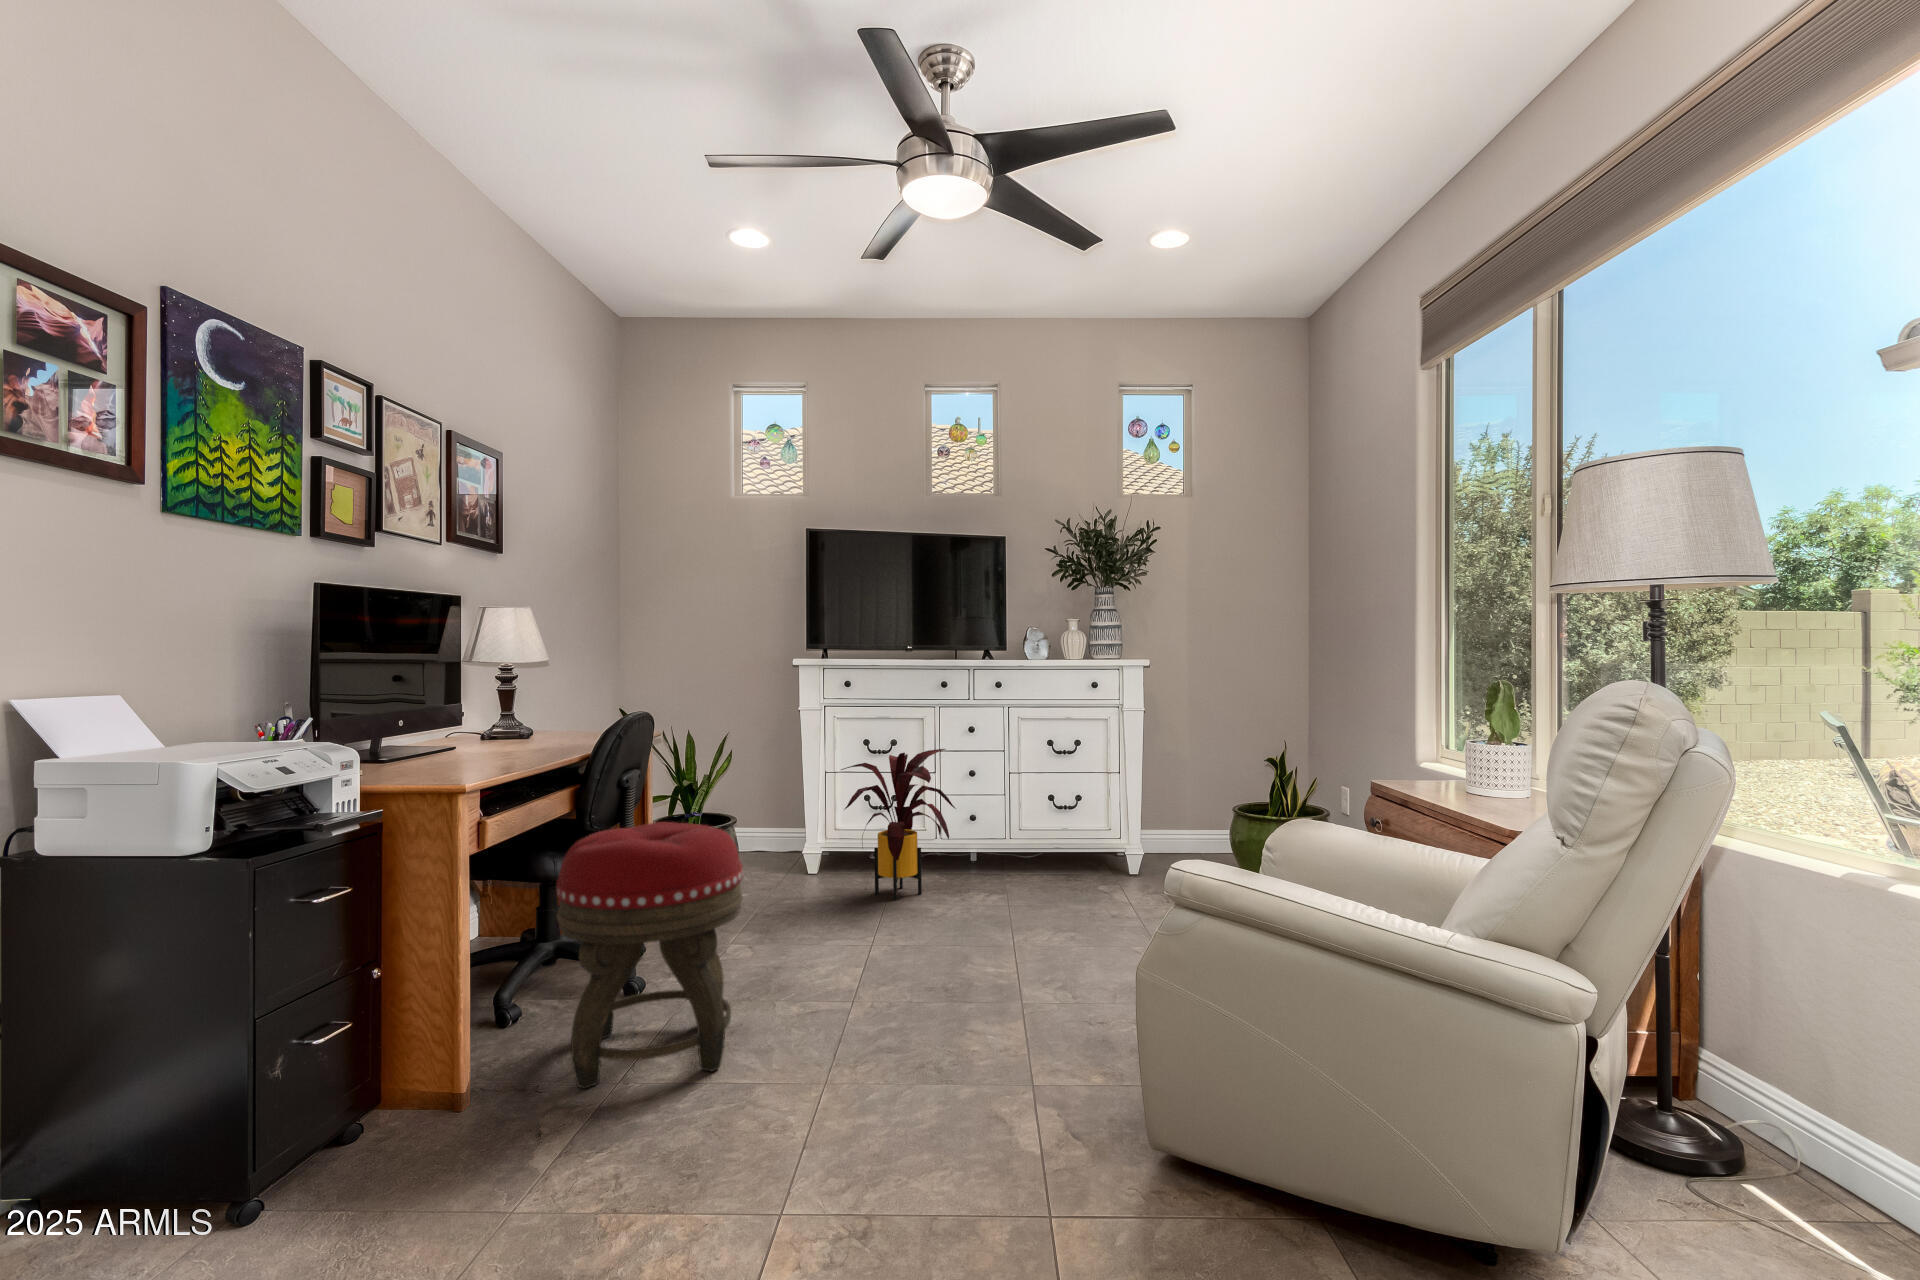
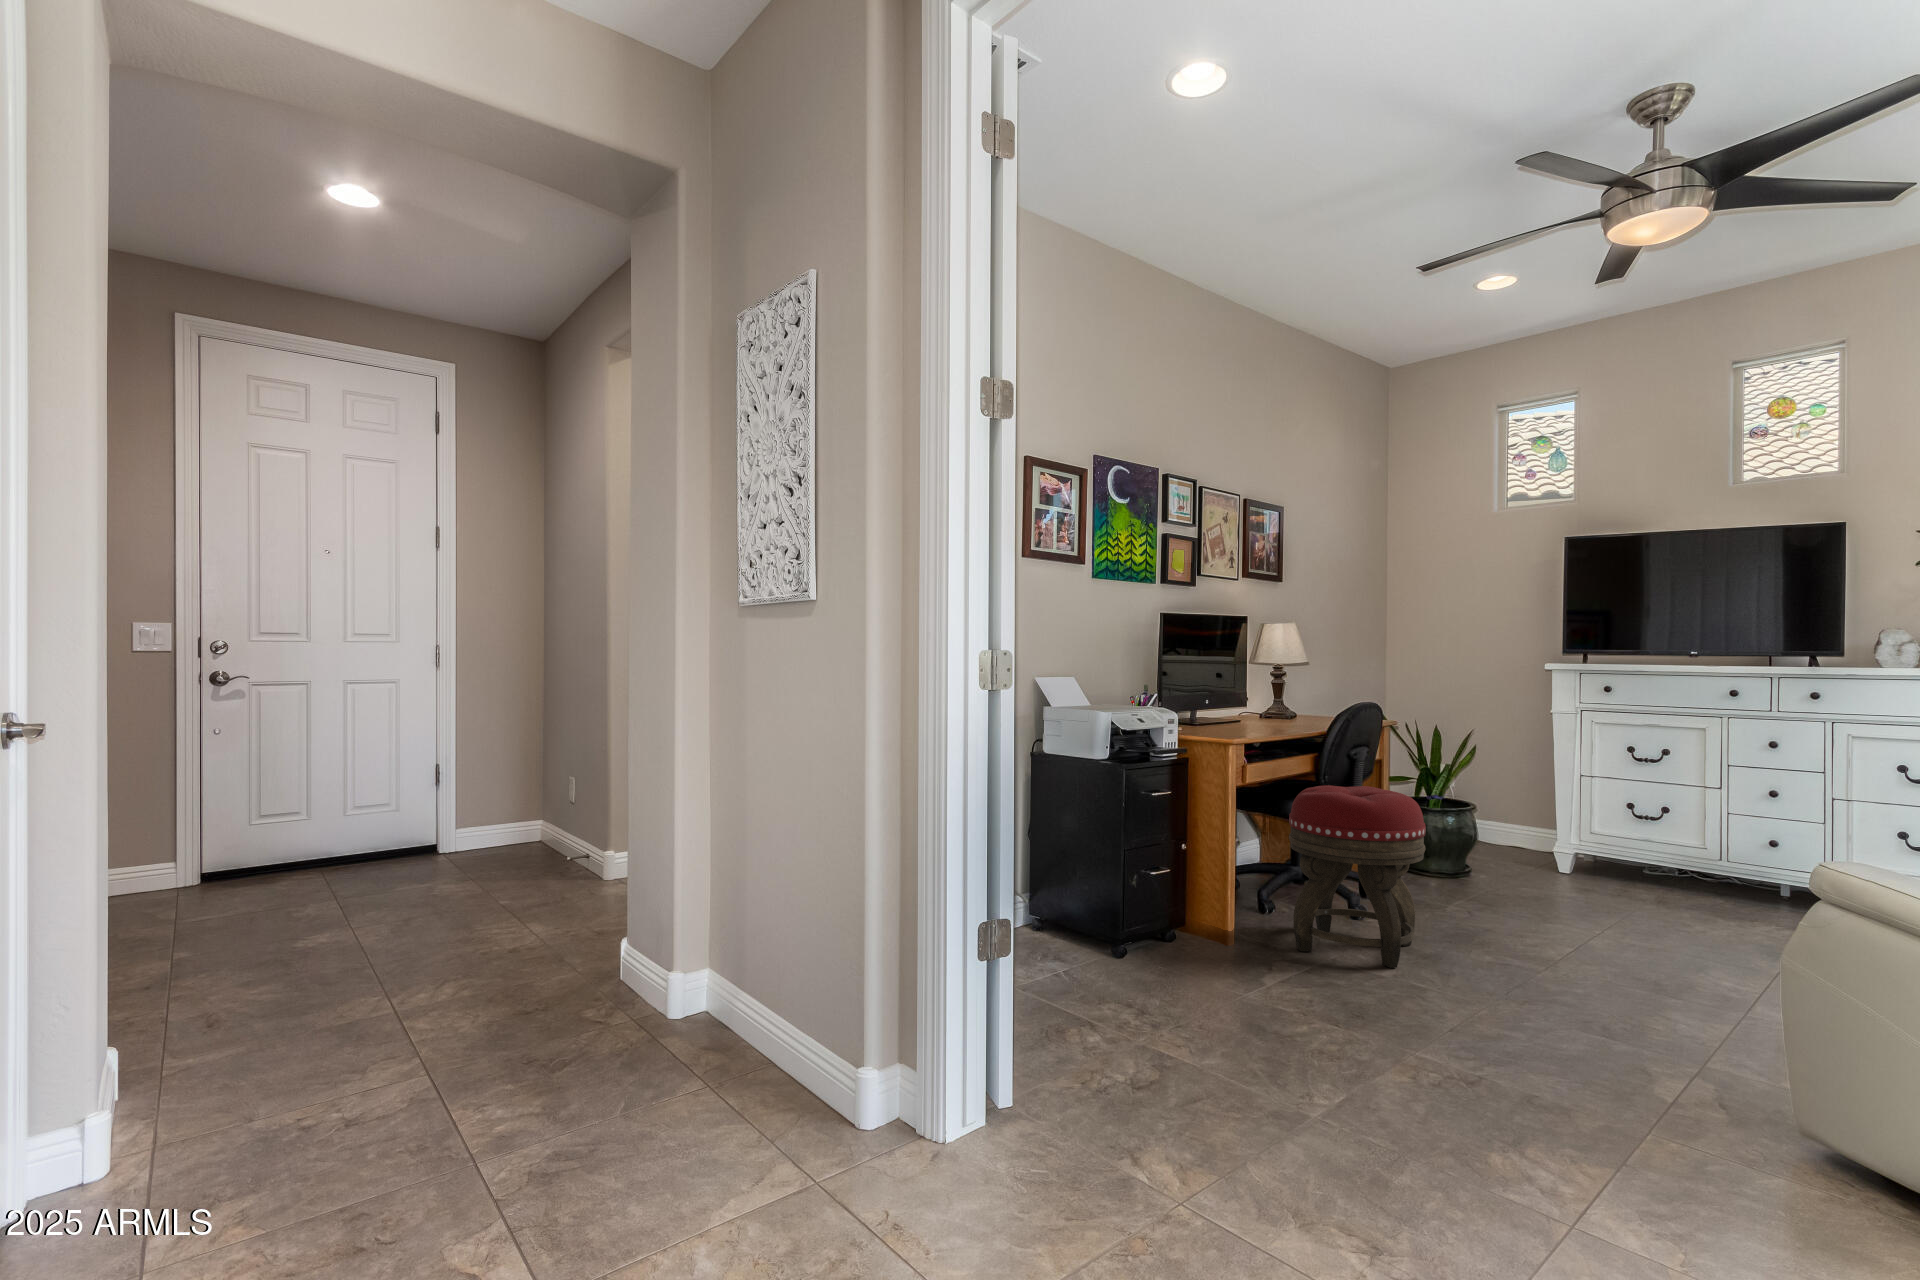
house plant: present [841,749,956,900] -> none [1578,765,1734,912]

